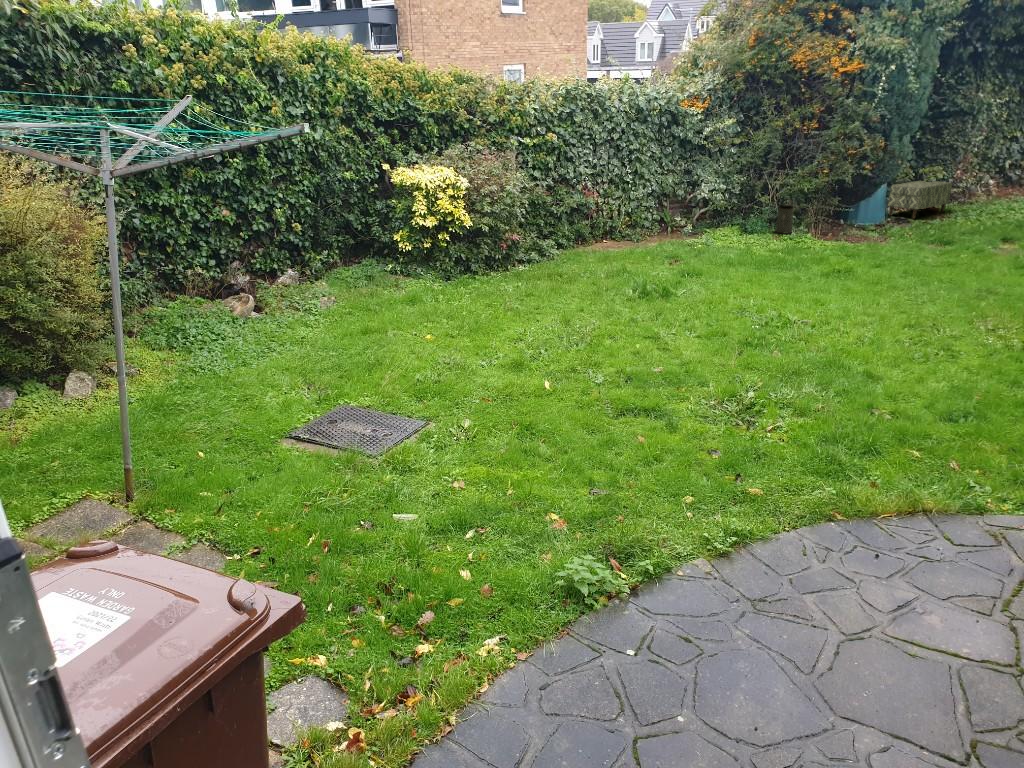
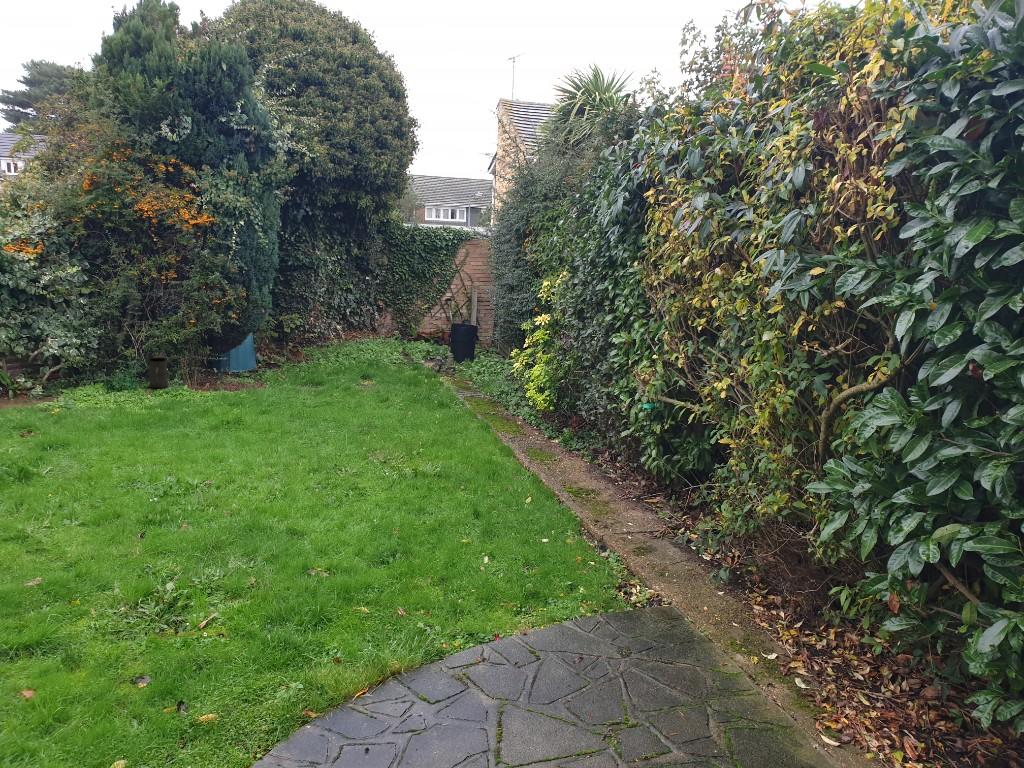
bench: present [888,180,952,219] -> none [259,327,311,363]

